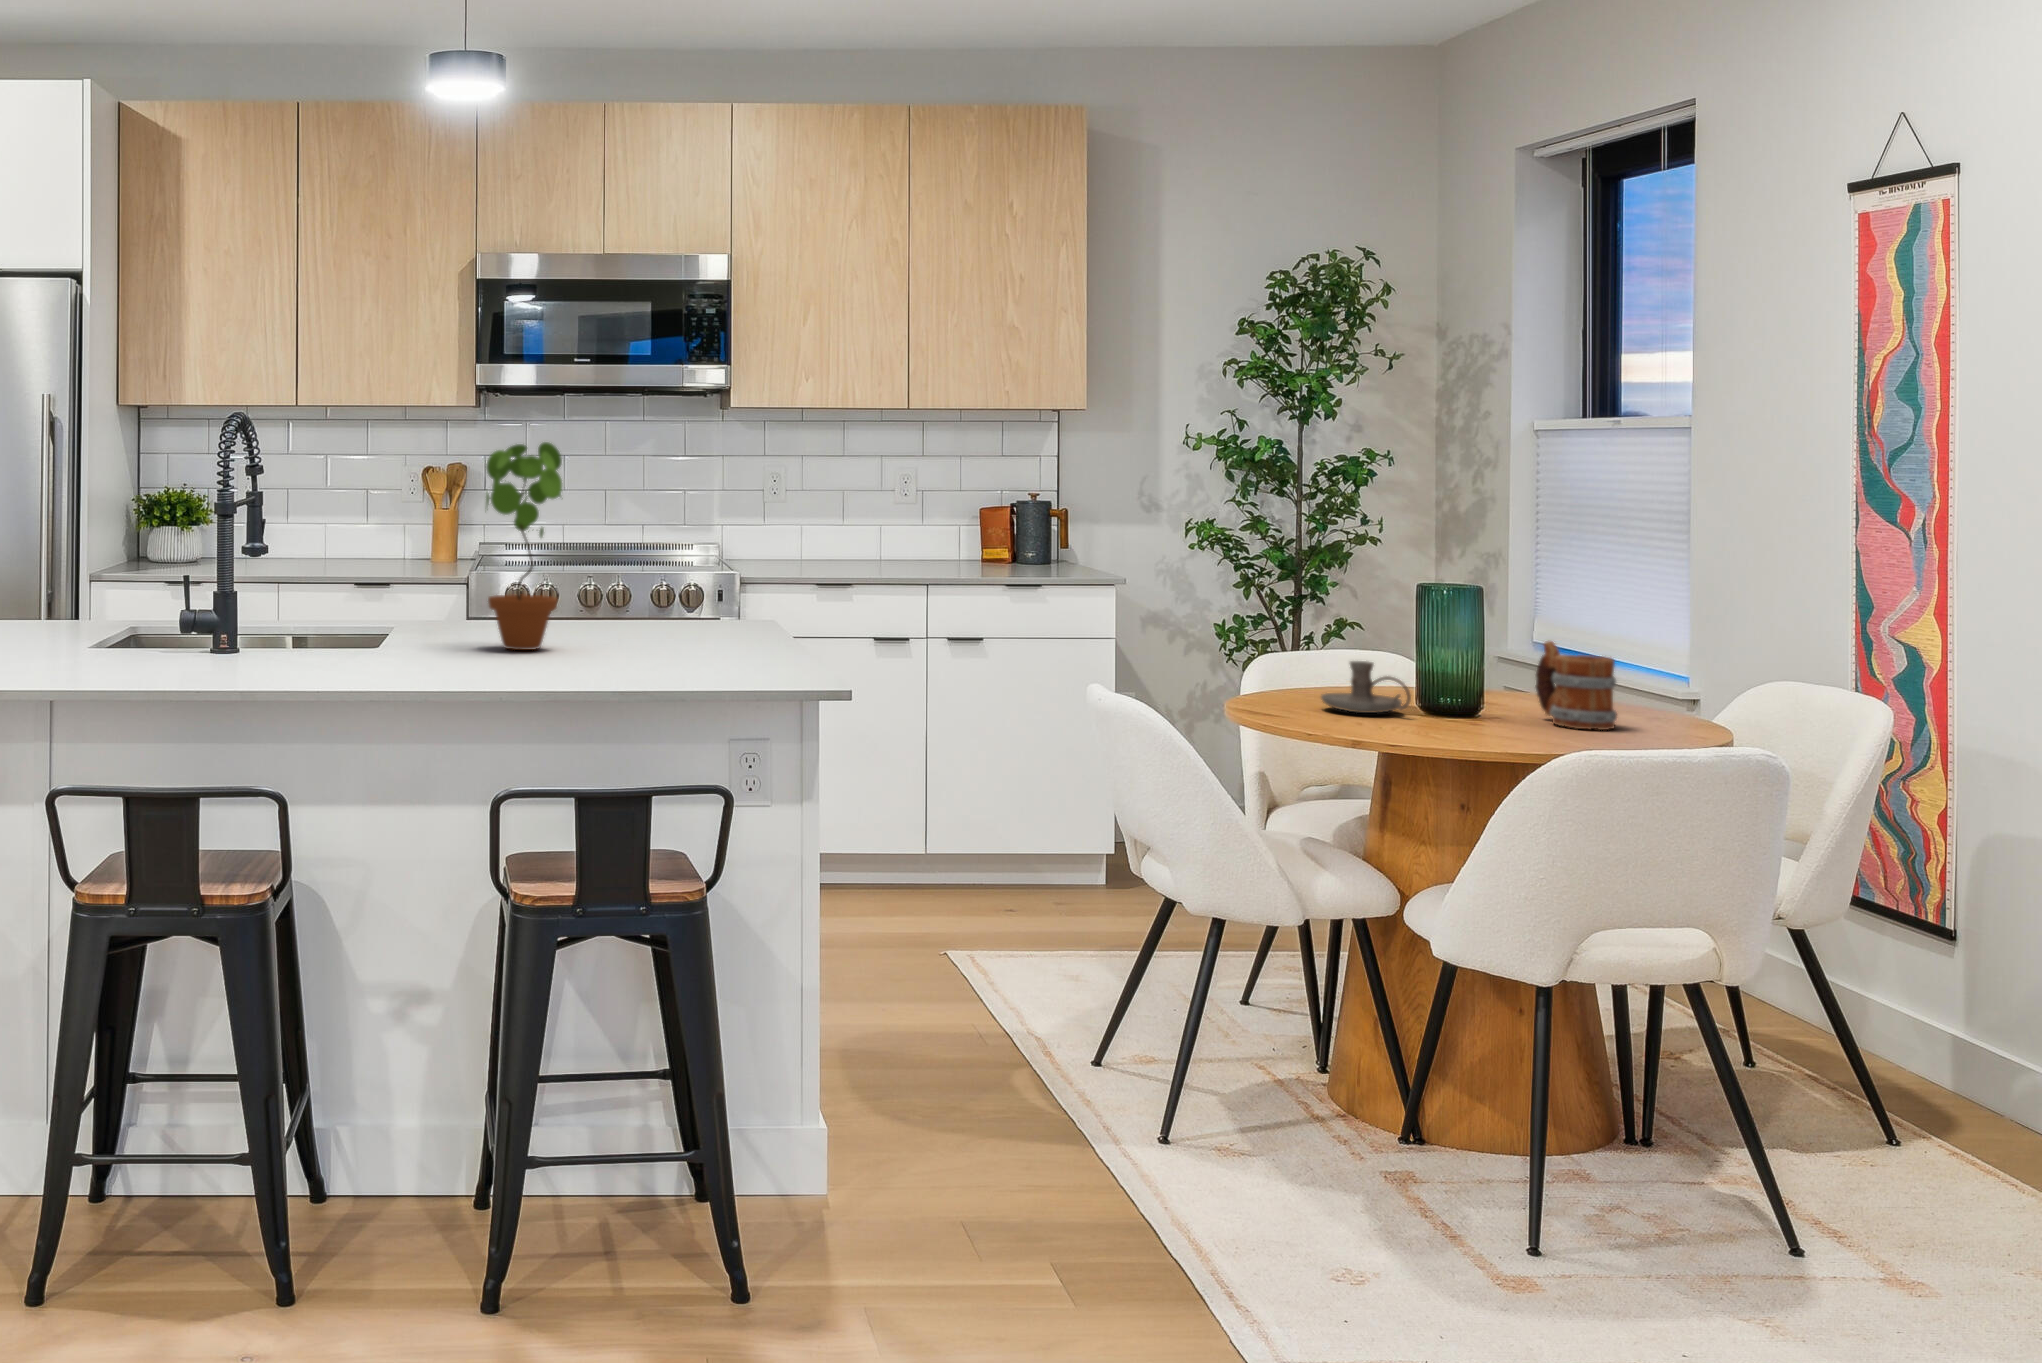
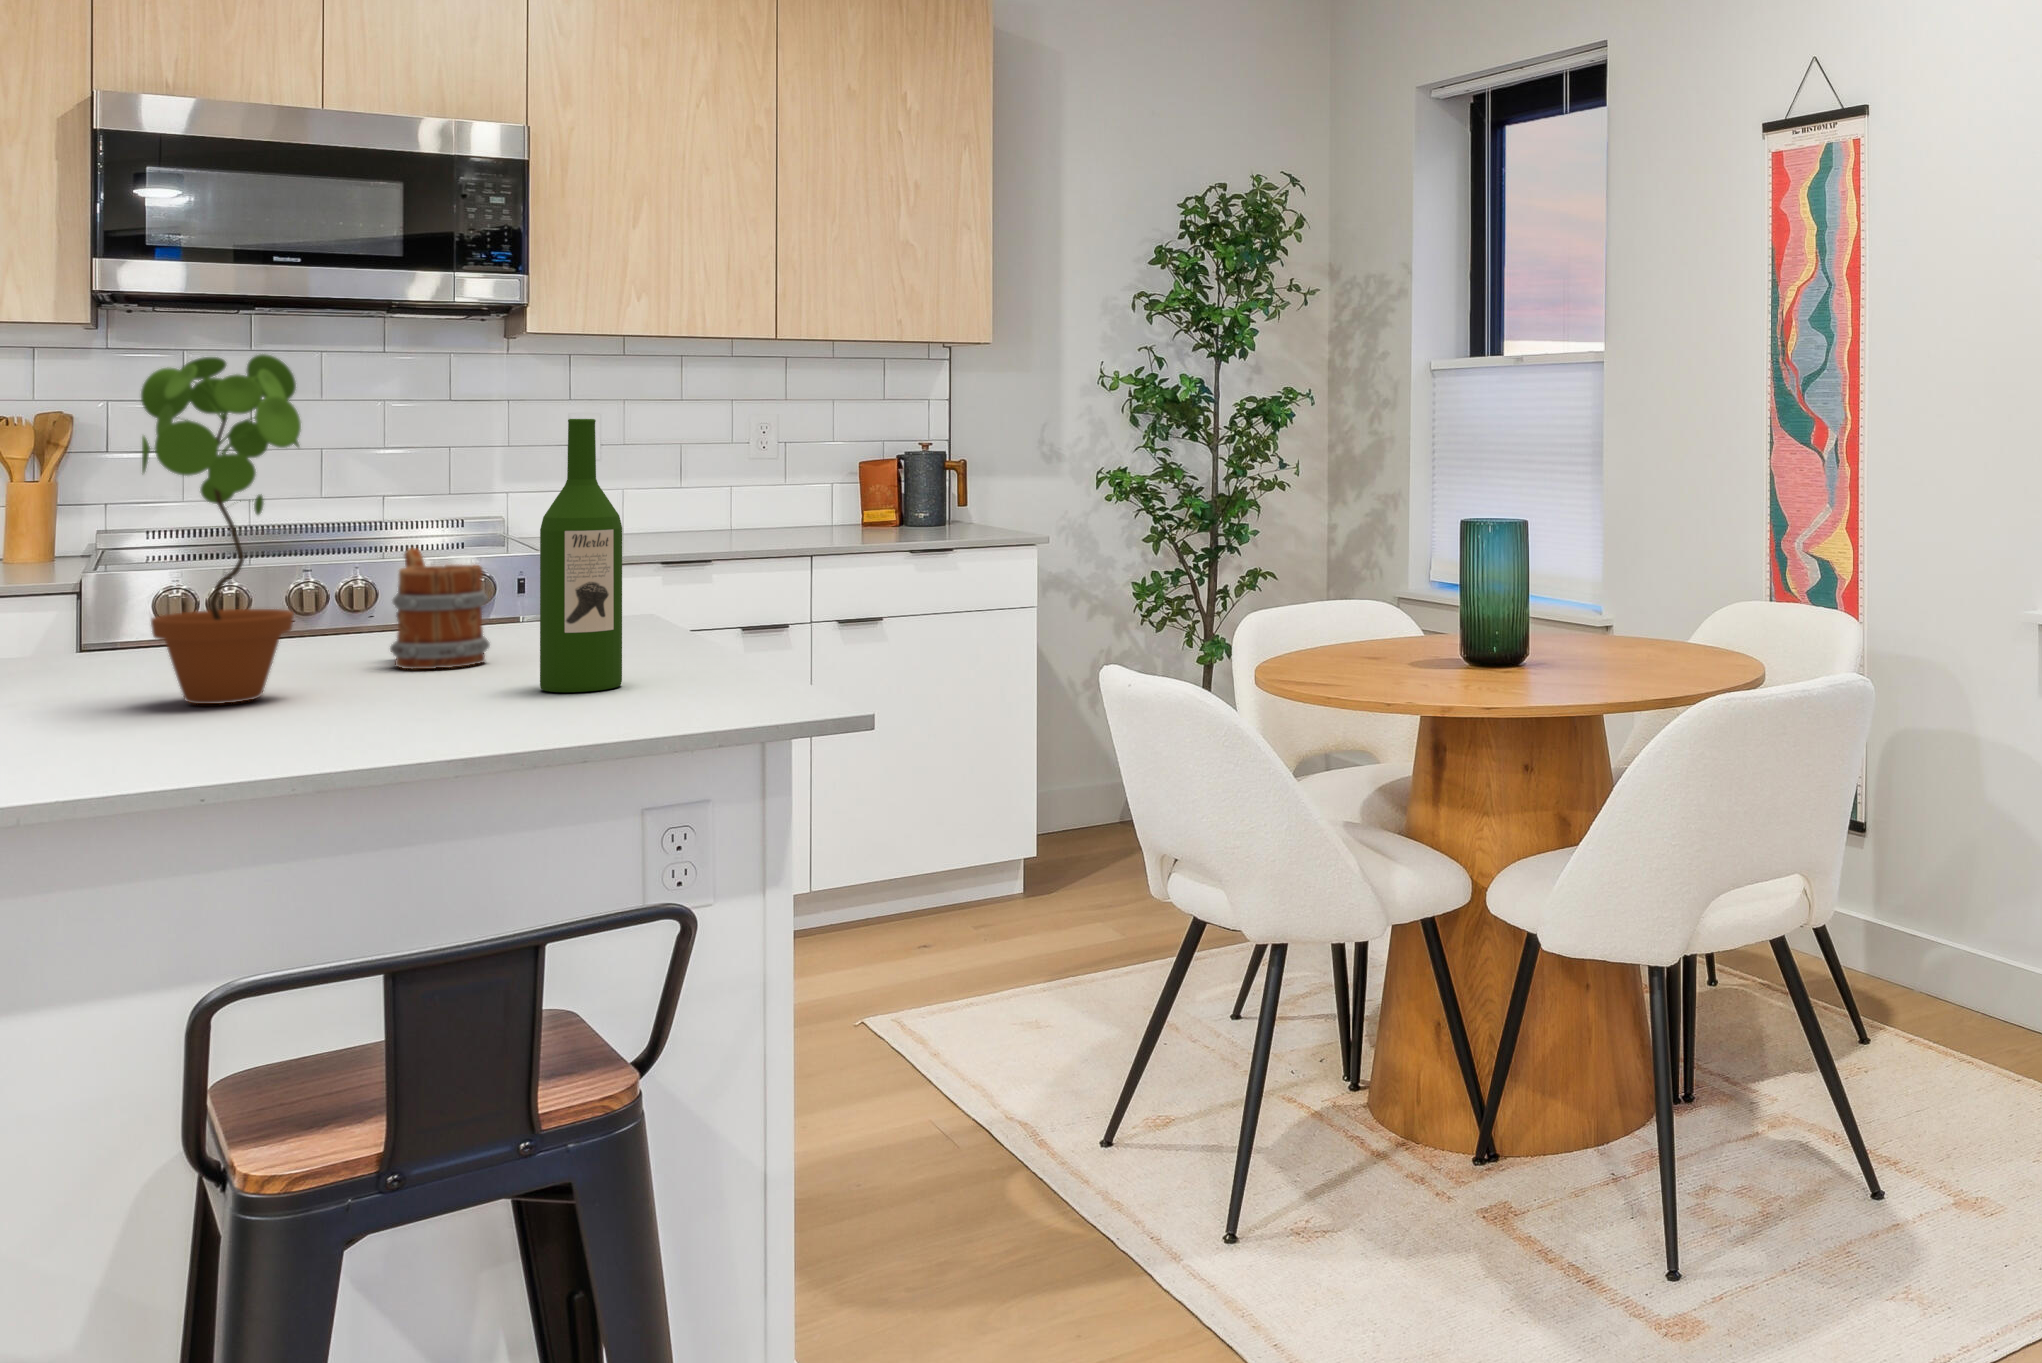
wine bottle: none [686,484,735,661] -> present [540,419,622,692]
mug: present [1536,641,1617,730] -> present [390,548,490,669]
candle holder: present [1321,661,1411,713] -> none [1362,615,1462,675]

